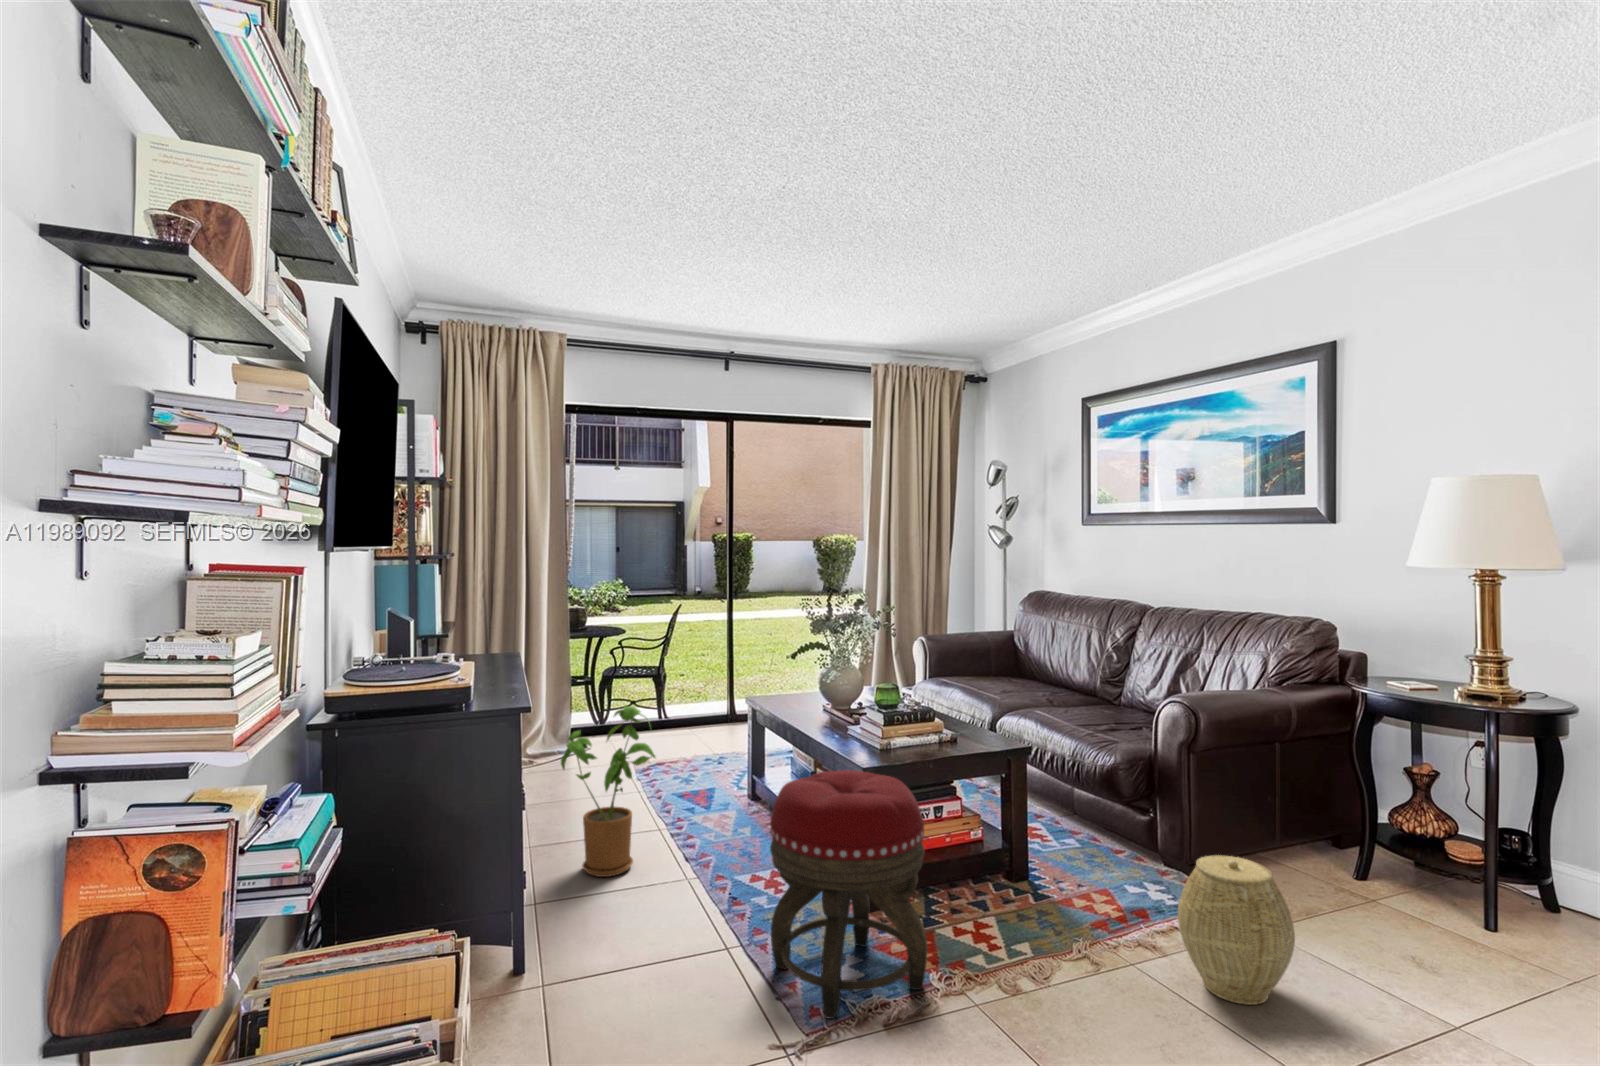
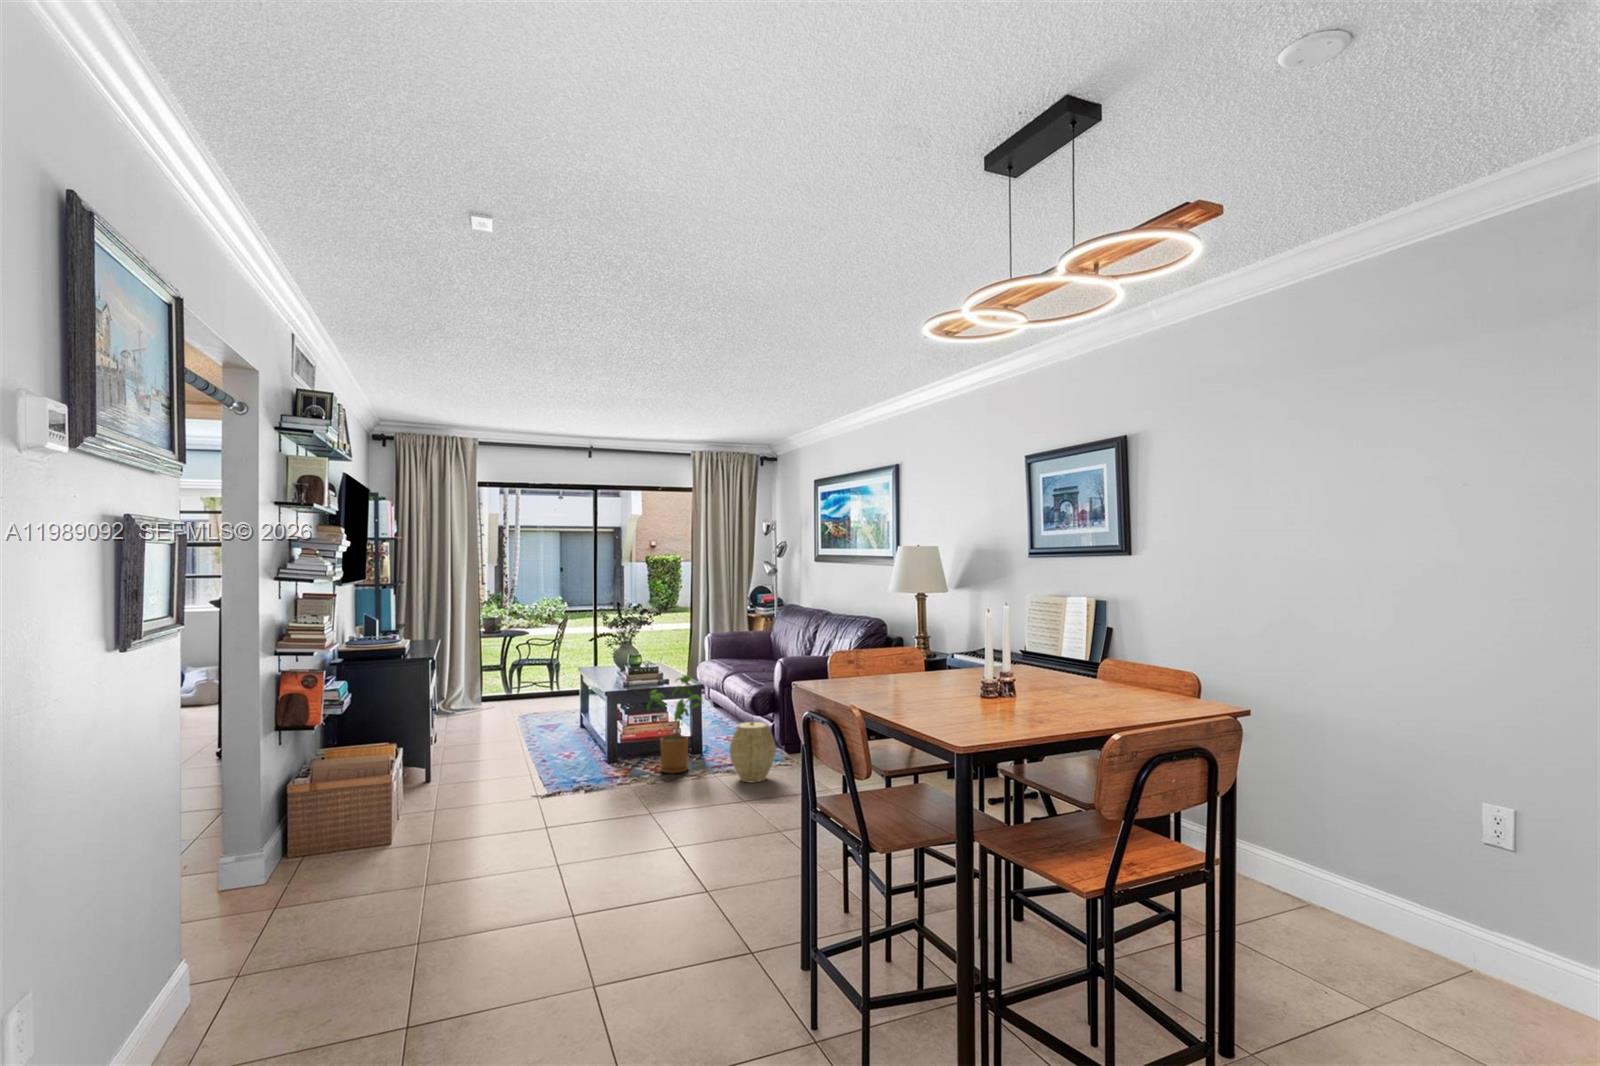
house plant: present [561,706,655,877] -> present [647,675,702,773]
footstool: present [770,770,928,1019] -> none [544,687,617,788]

